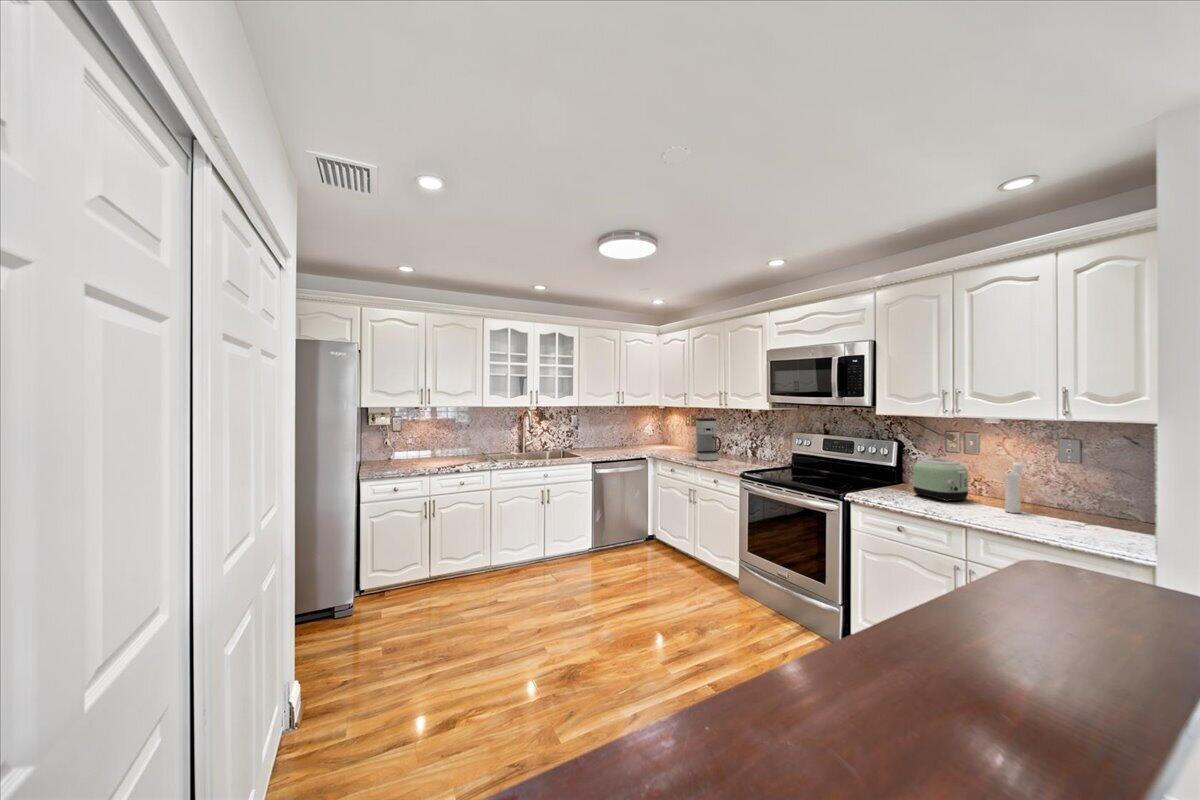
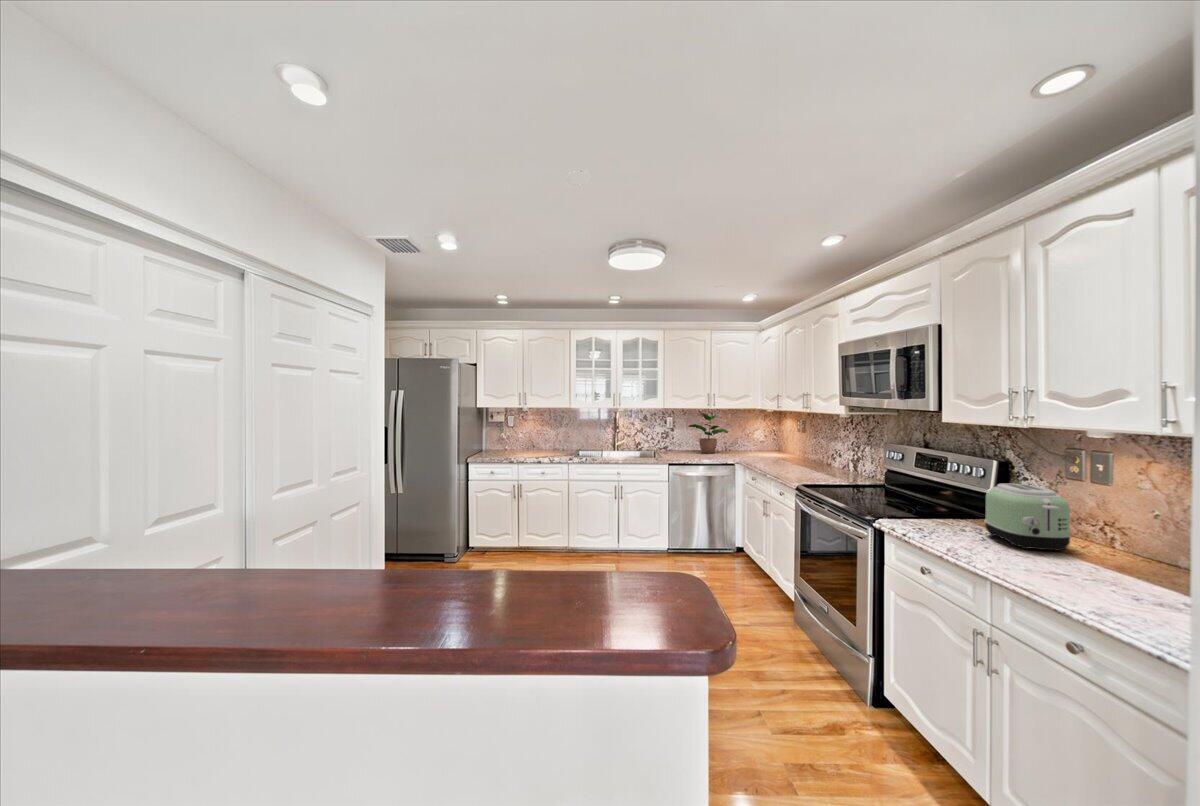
potted plant: none [589,412,626,450] -> present [689,413,729,454]
coffee maker: present [696,418,721,461] -> none [779,422,809,471]
pepper mill: present [1005,462,1024,513] -> none [1107,499,1161,582]

